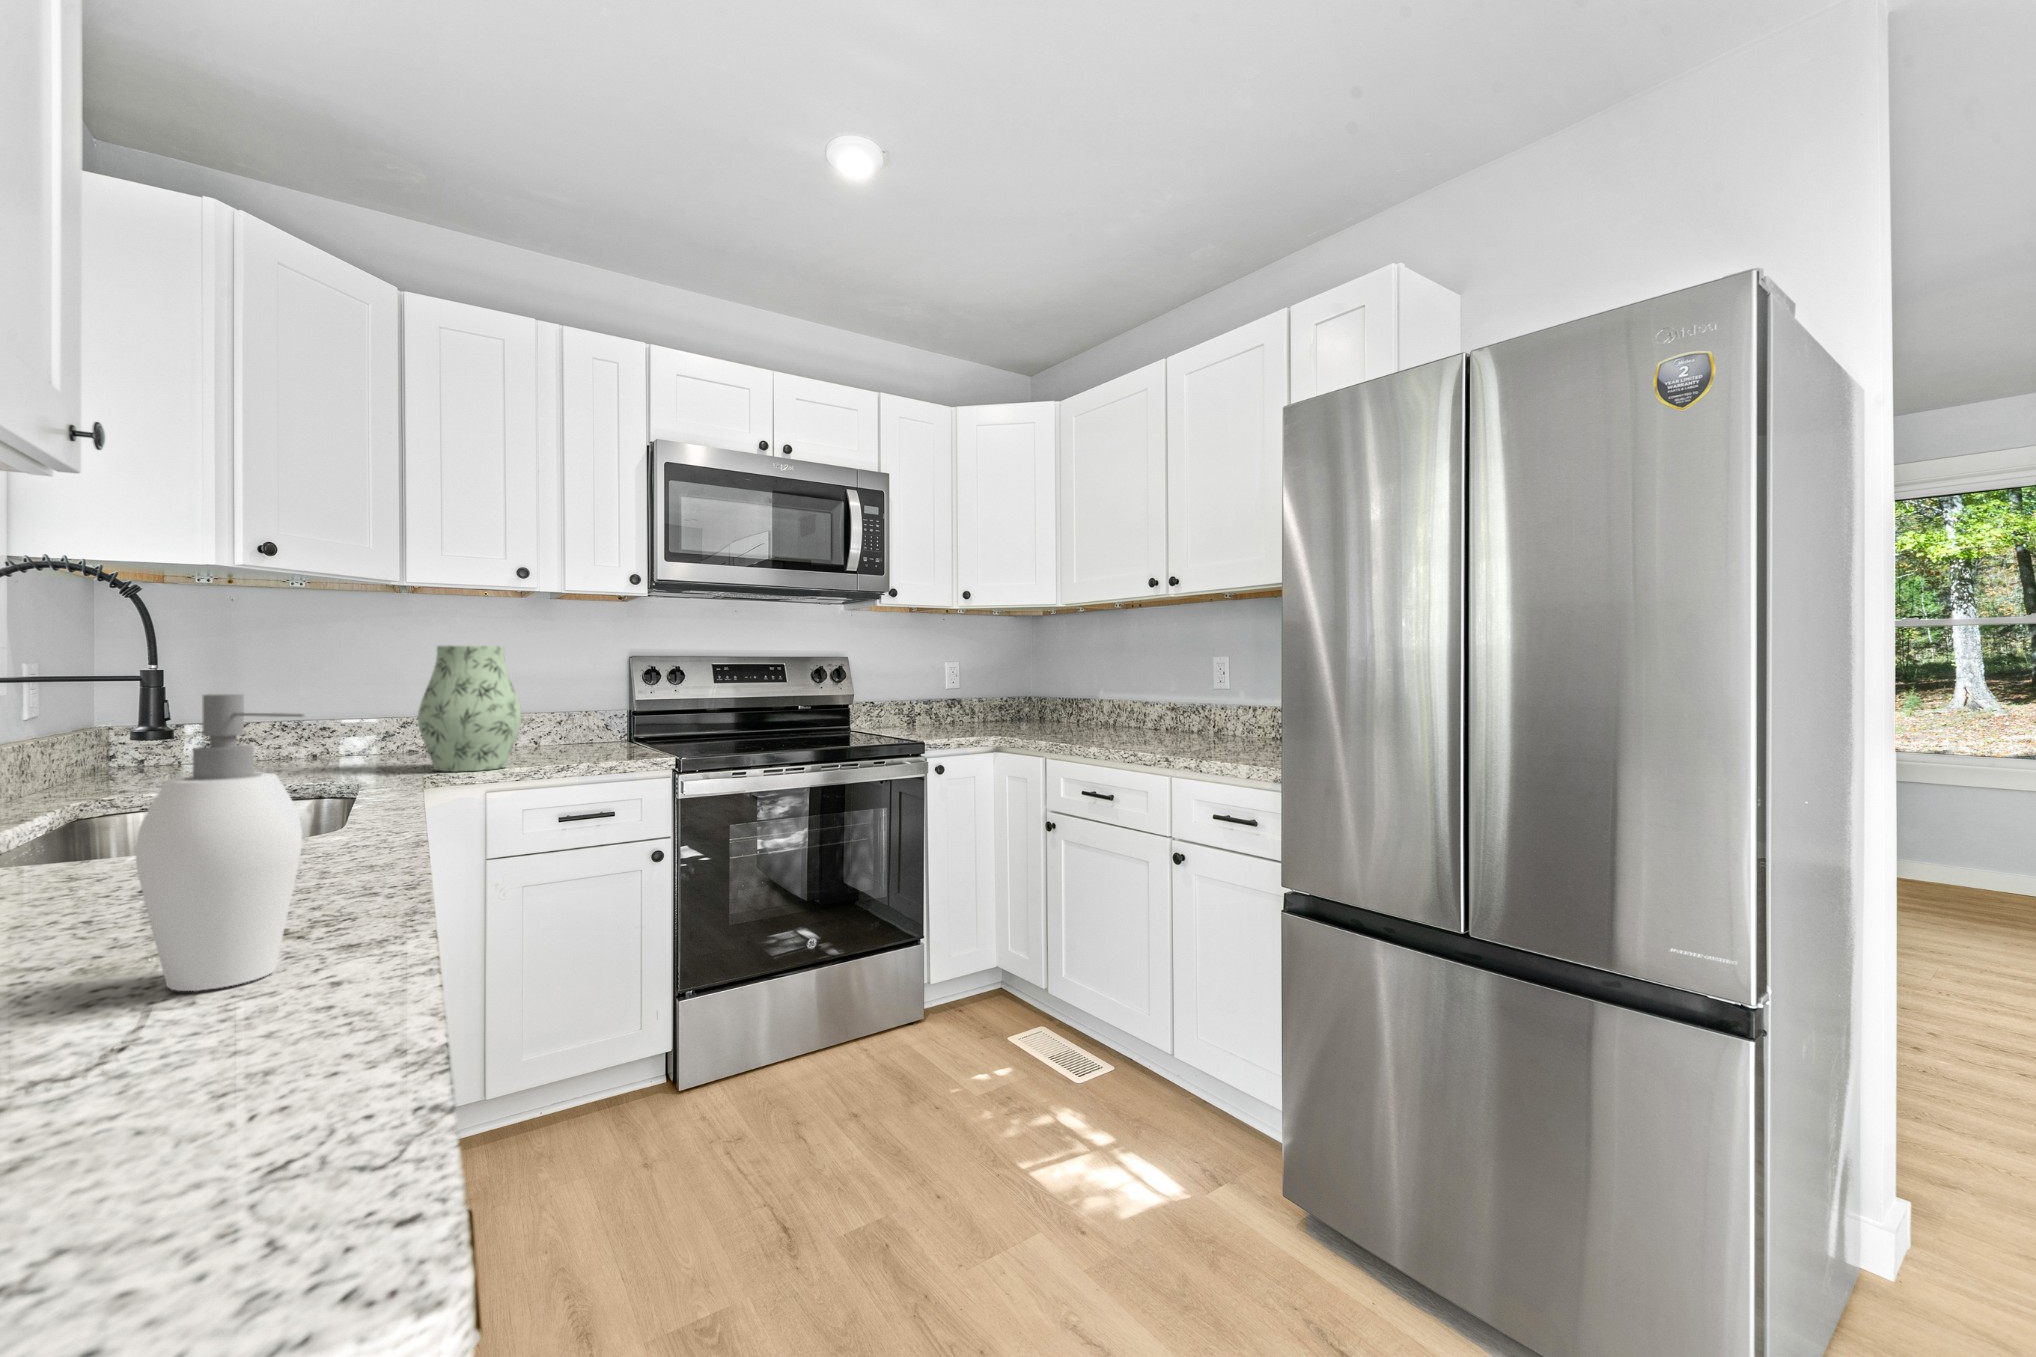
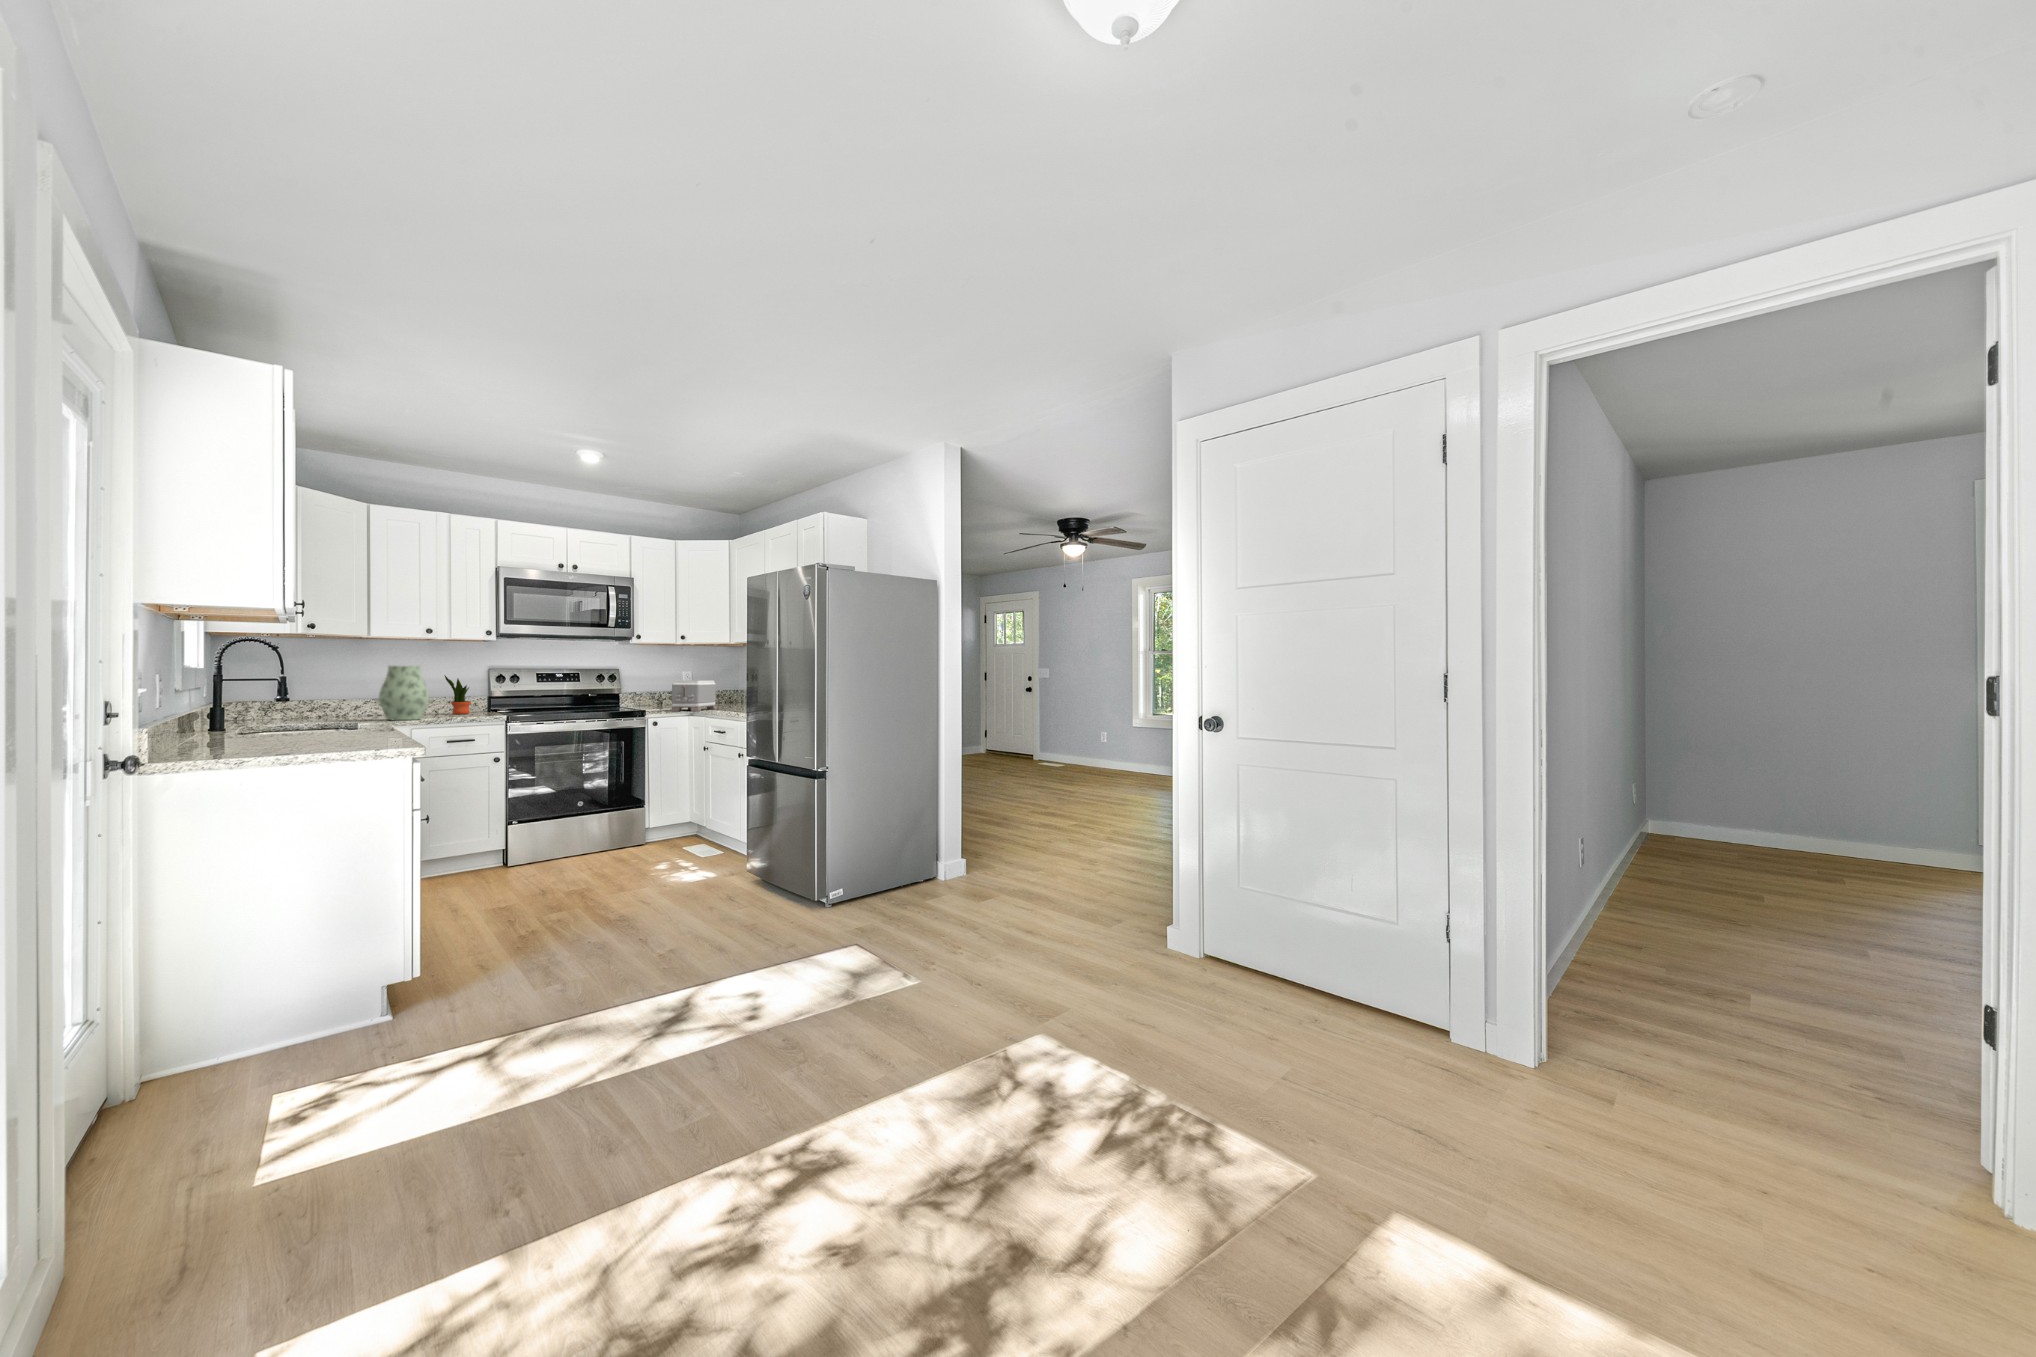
potted plant: none [548,667,597,748] -> present [445,676,471,714]
toaster: none [973,680,1043,744] -> present [671,680,717,711]
soap dispenser: present [135,694,305,991] -> none [340,682,378,742]

